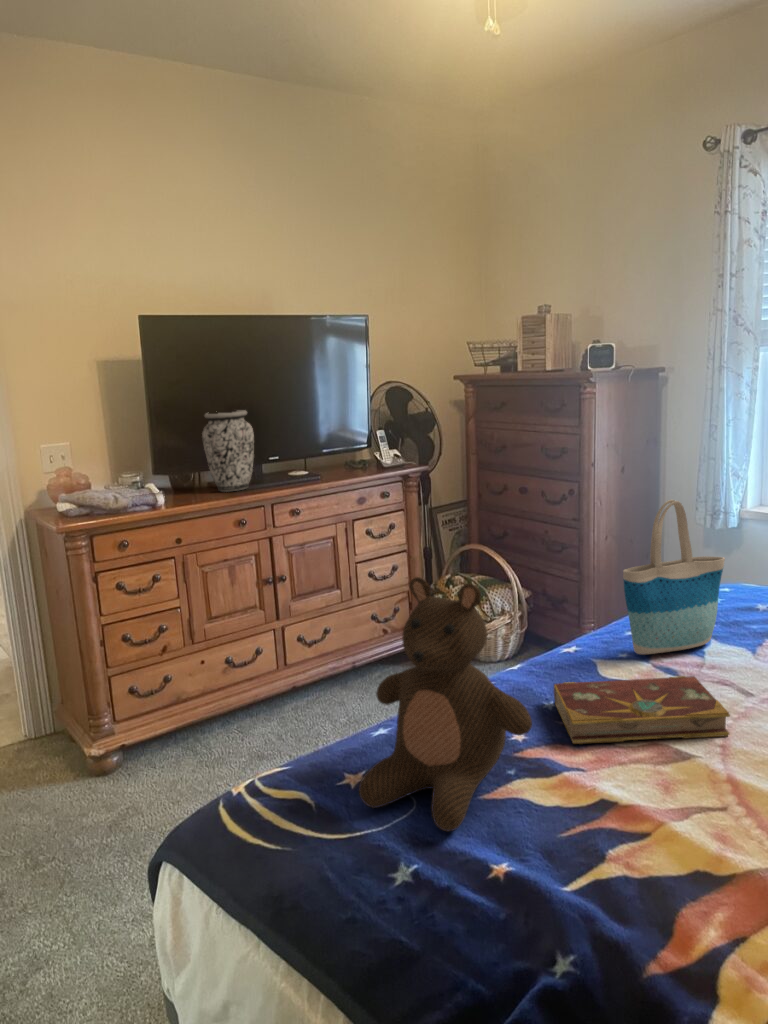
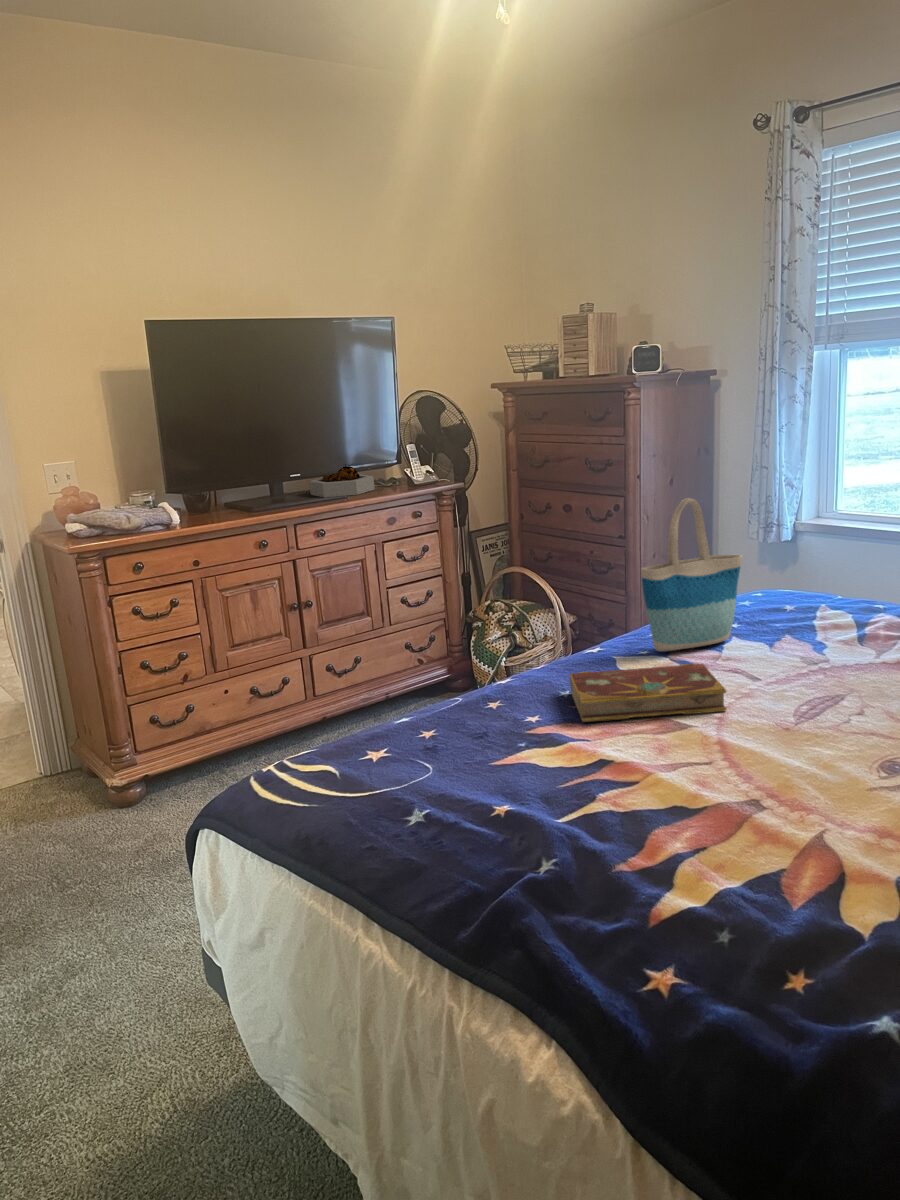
vase: present [202,410,254,492] -> none [216,422,272,511]
decorative bowl: none [287,447,347,479] -> present [309,466,374,497]
stuffed bear: present [359,577,532,831] -> none [382,565,538,787]

